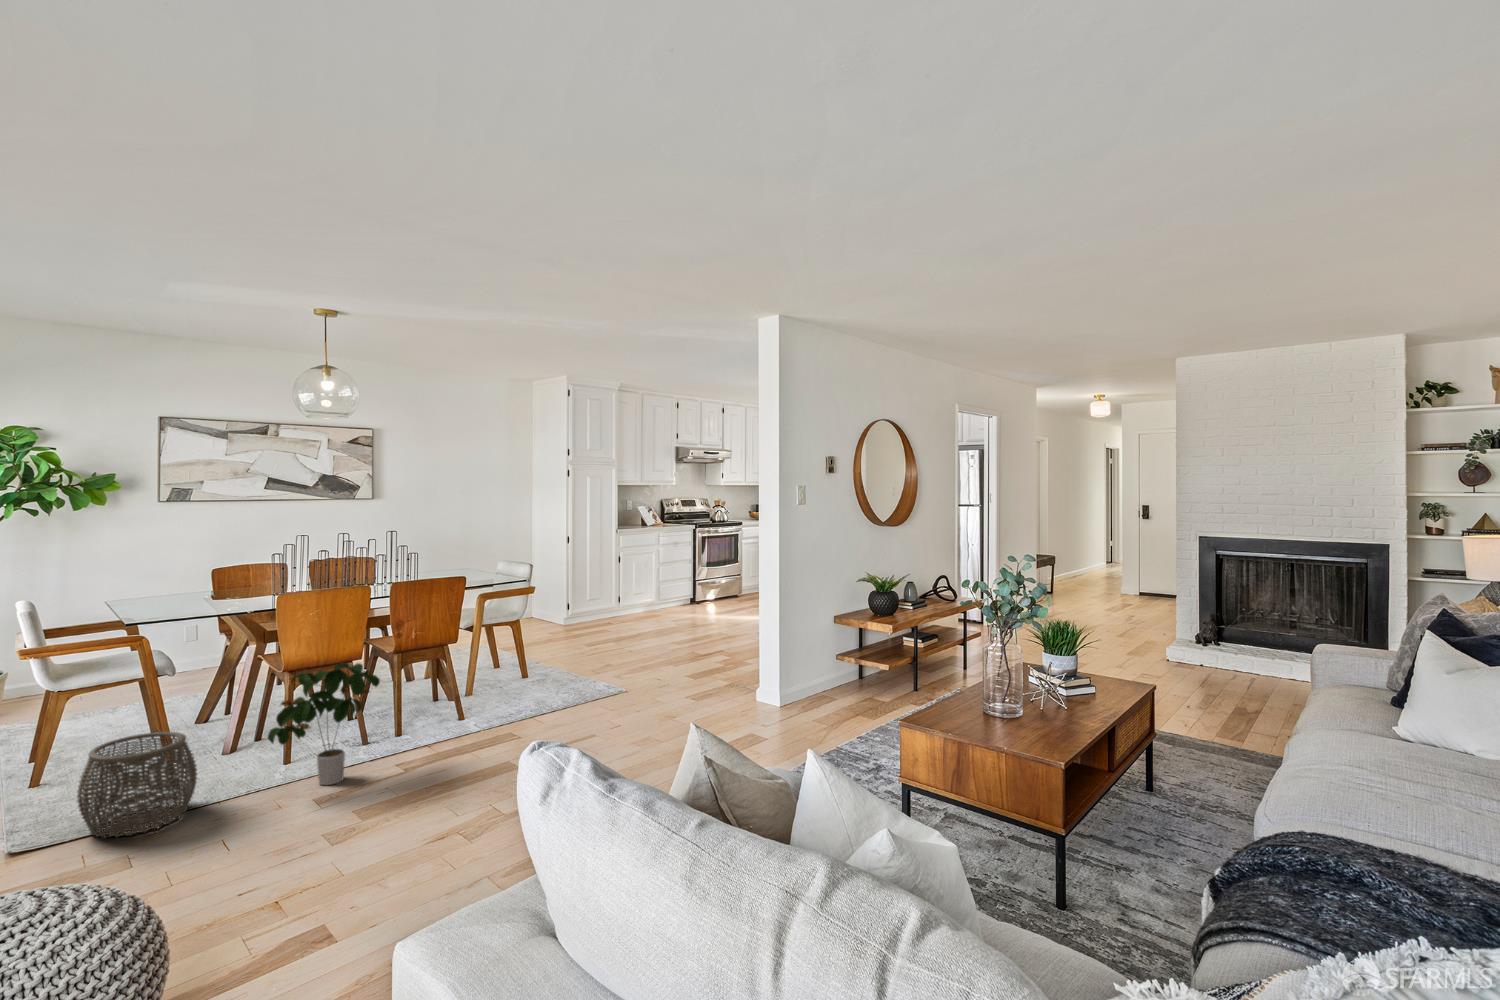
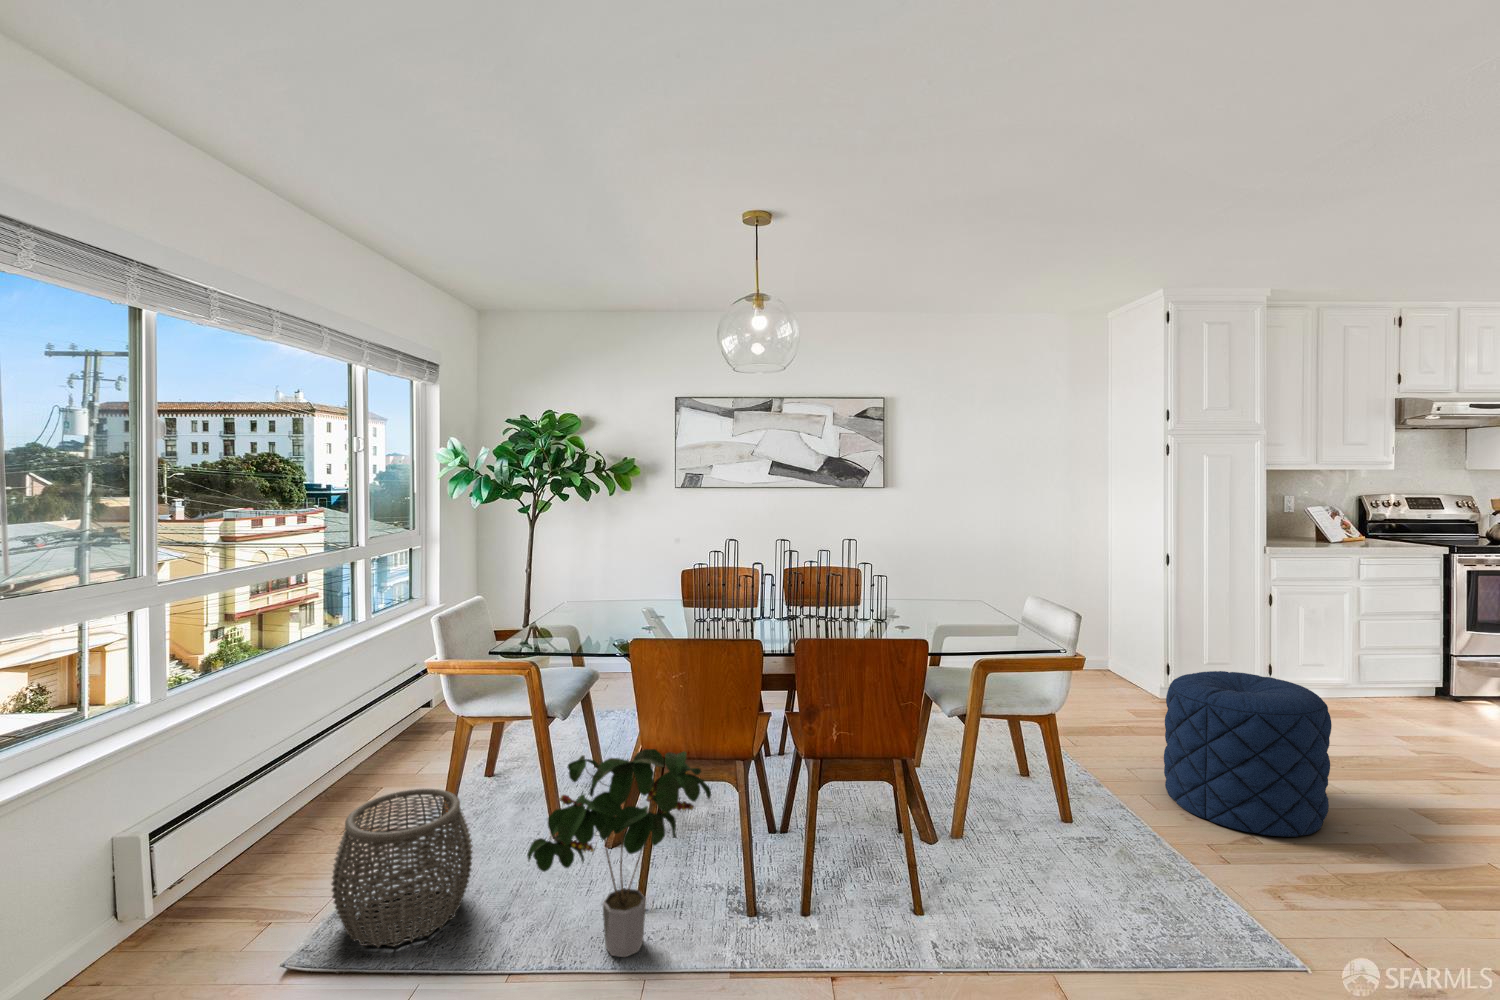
pouf: none [584,595,653,669] -> present [1164,671,1332,837]

